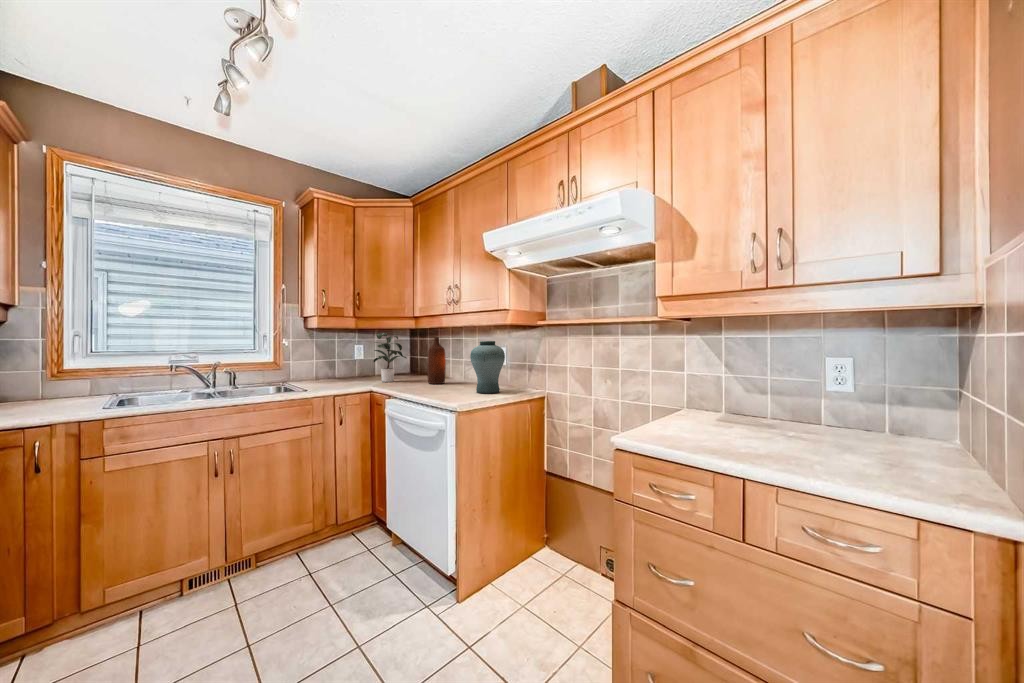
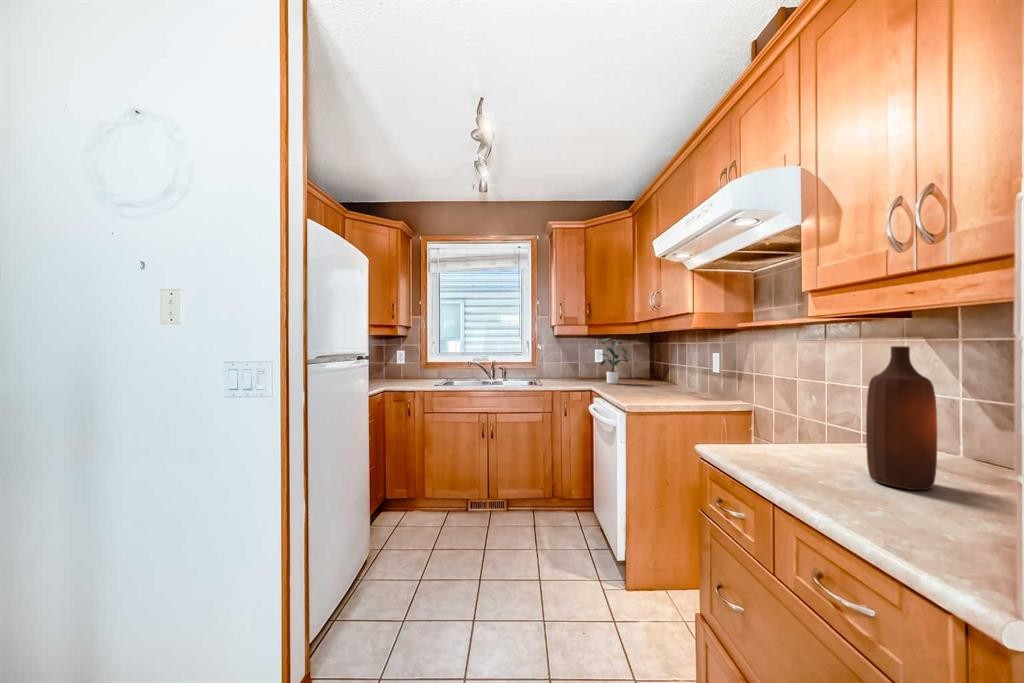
bottle: present [427,337,446,384] -> present [866,346,937,490]
vase: present [470,341,505,393] -> none [664,345,703,400]

